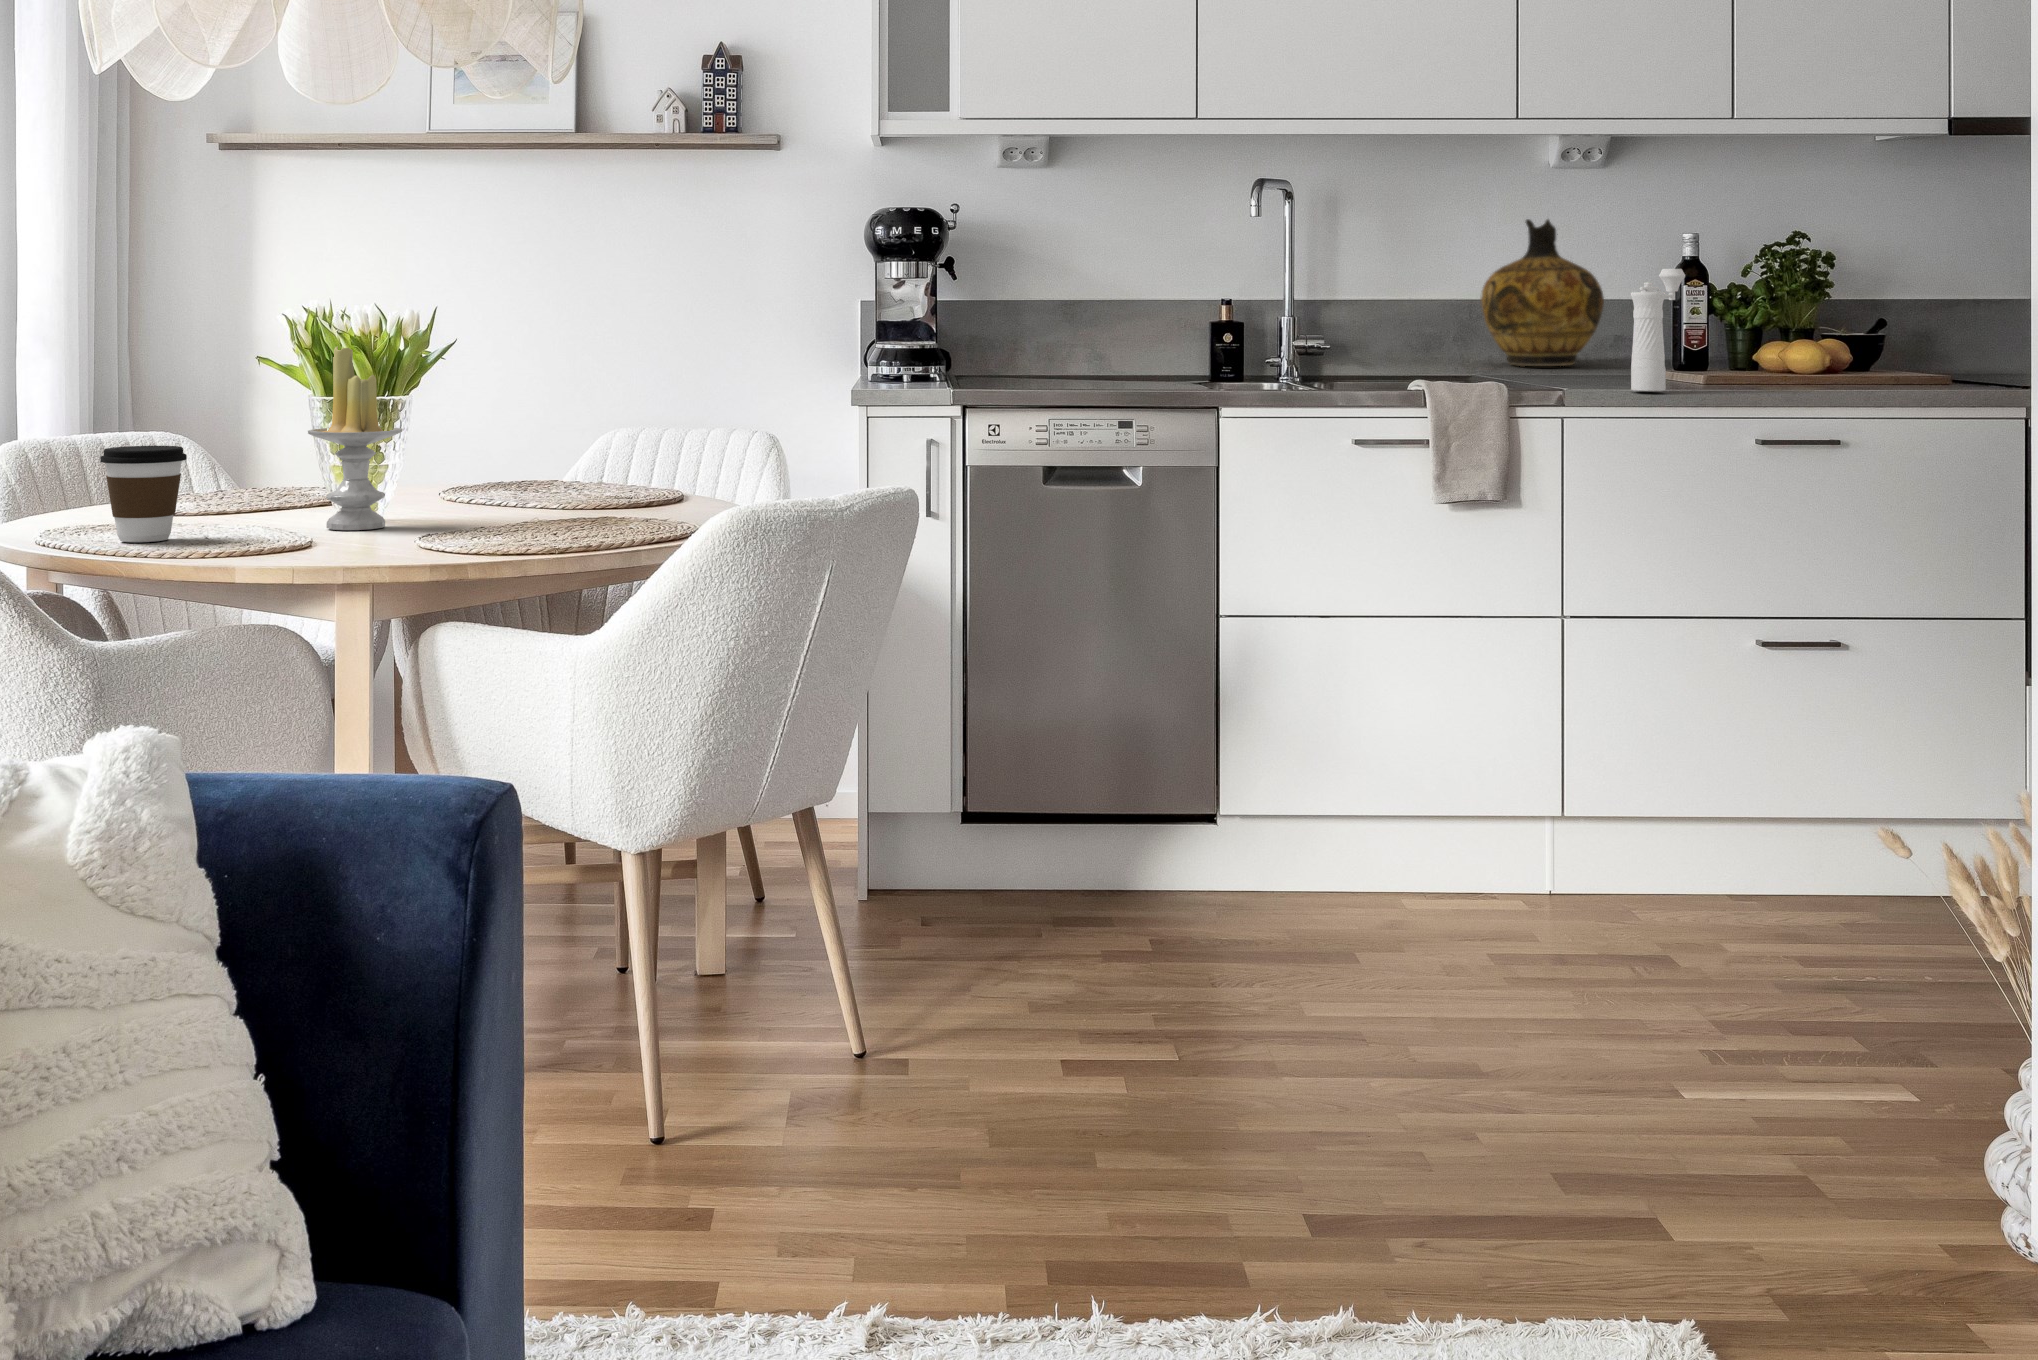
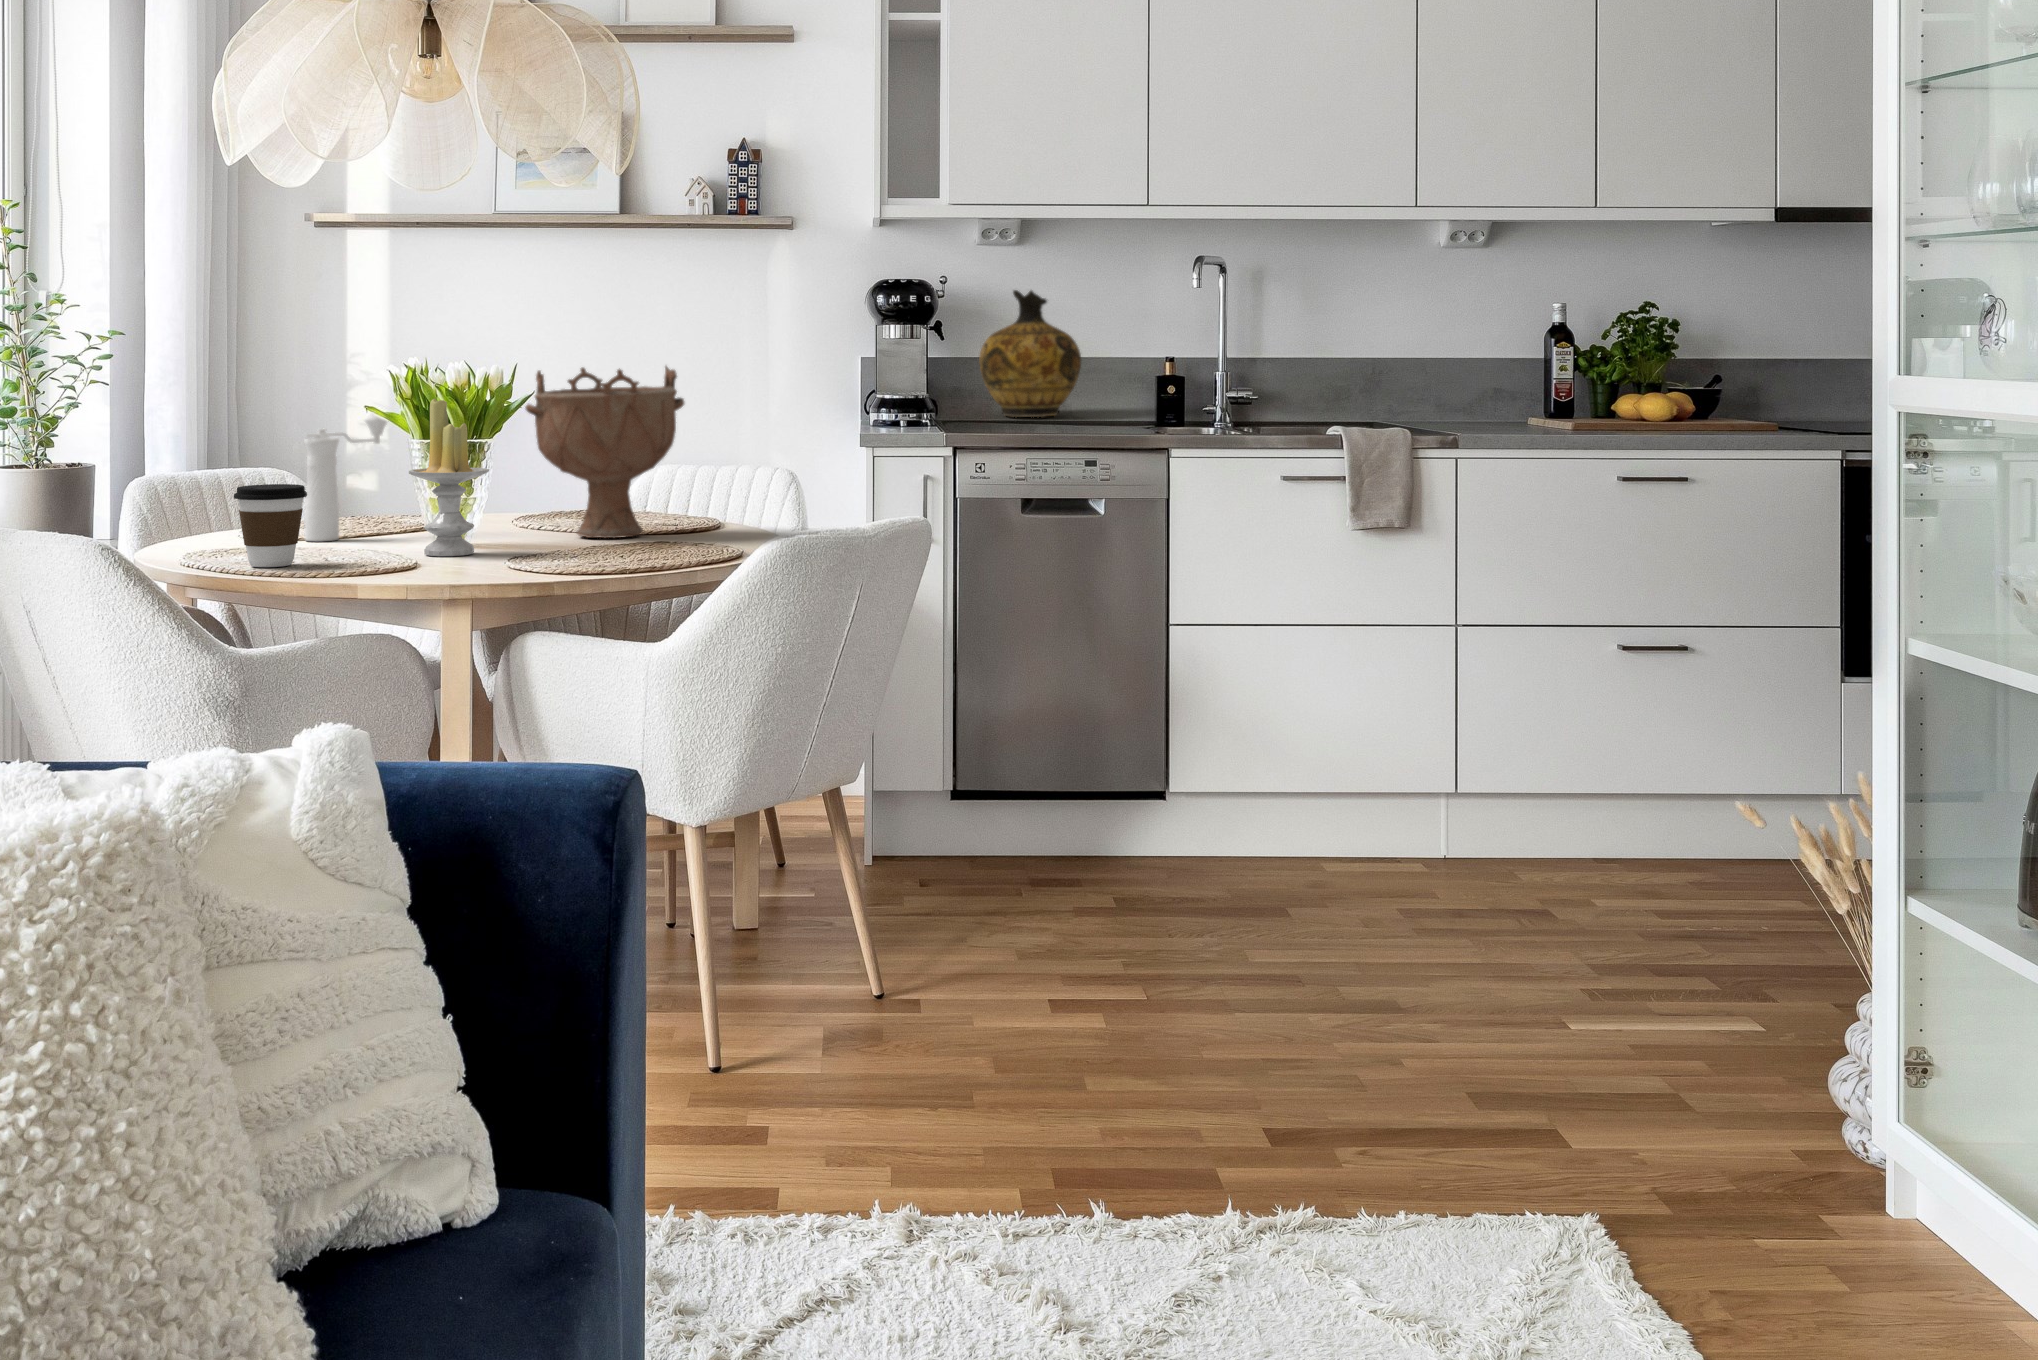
ceramic jug: present [1481,219,1604,366] -> present [979,290,1081,417]
pepper mill: present [1631,269,1685,391] -> present [304,412,387,541]
decorative bowl: none [450,308,638,511] -> present [525,366,684,538]

